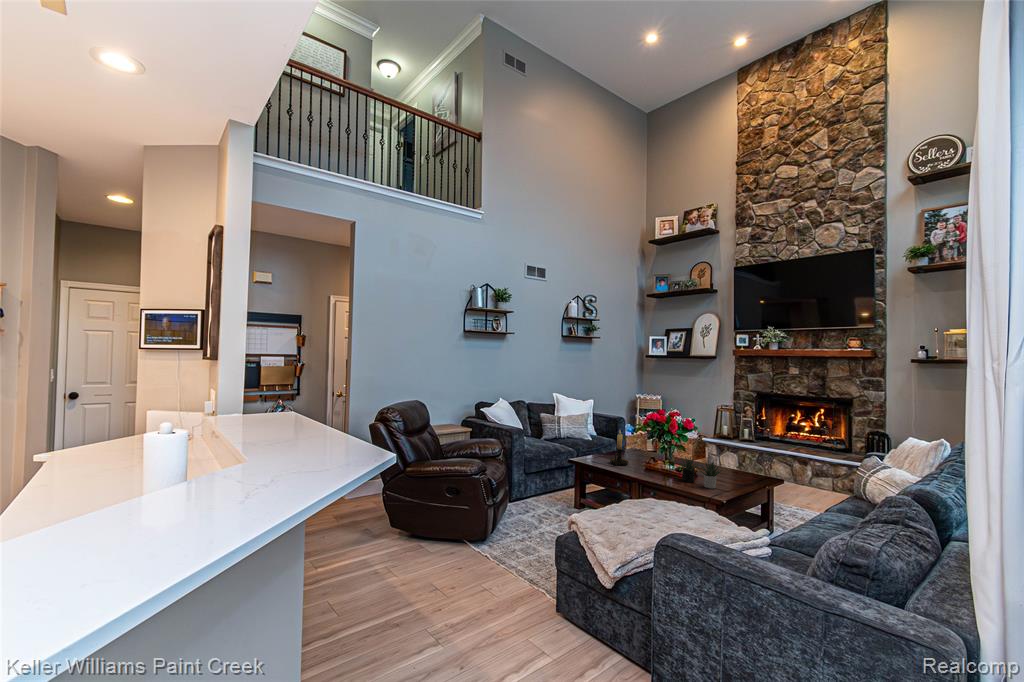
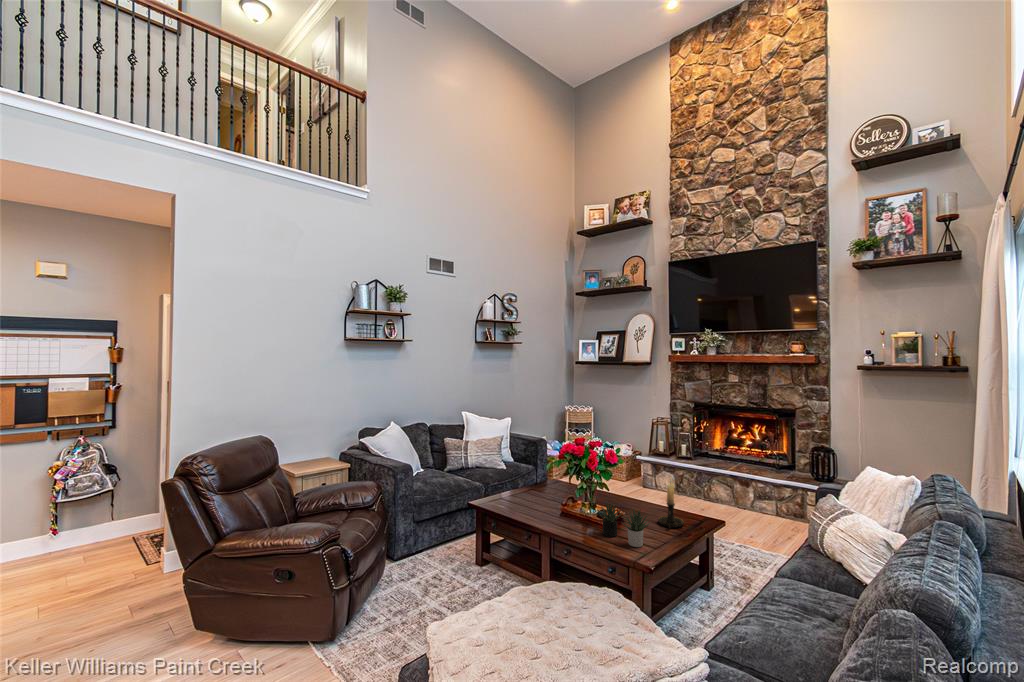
candle holder: present [610,431,629,465] -> present [658,478,684,528]

